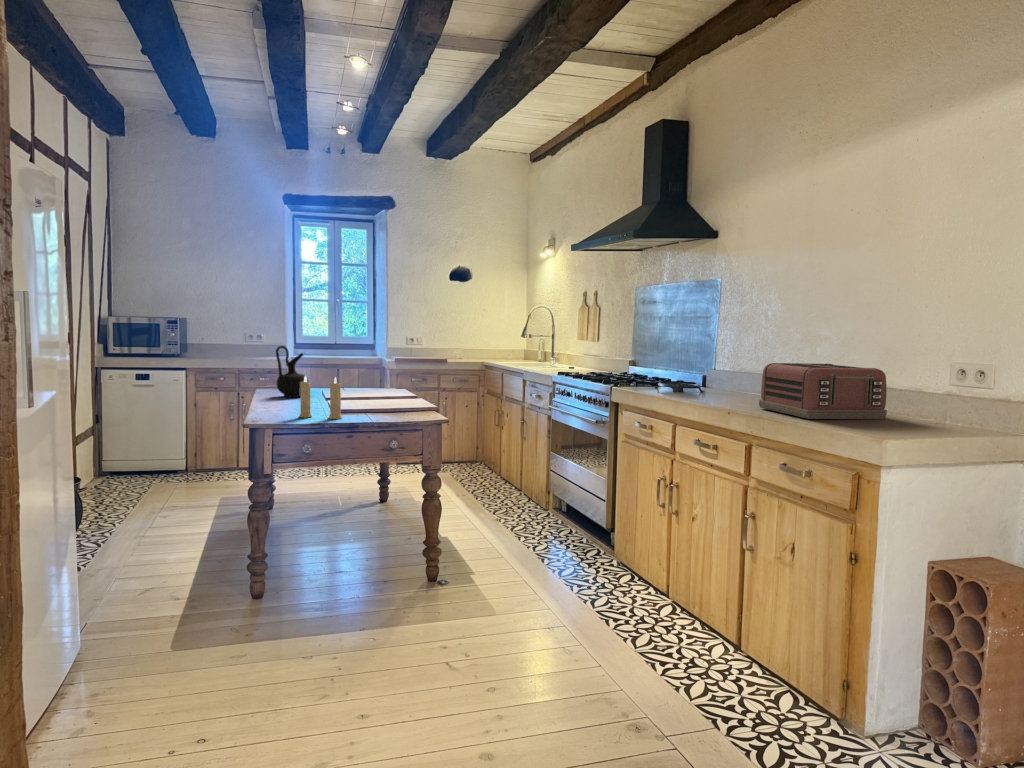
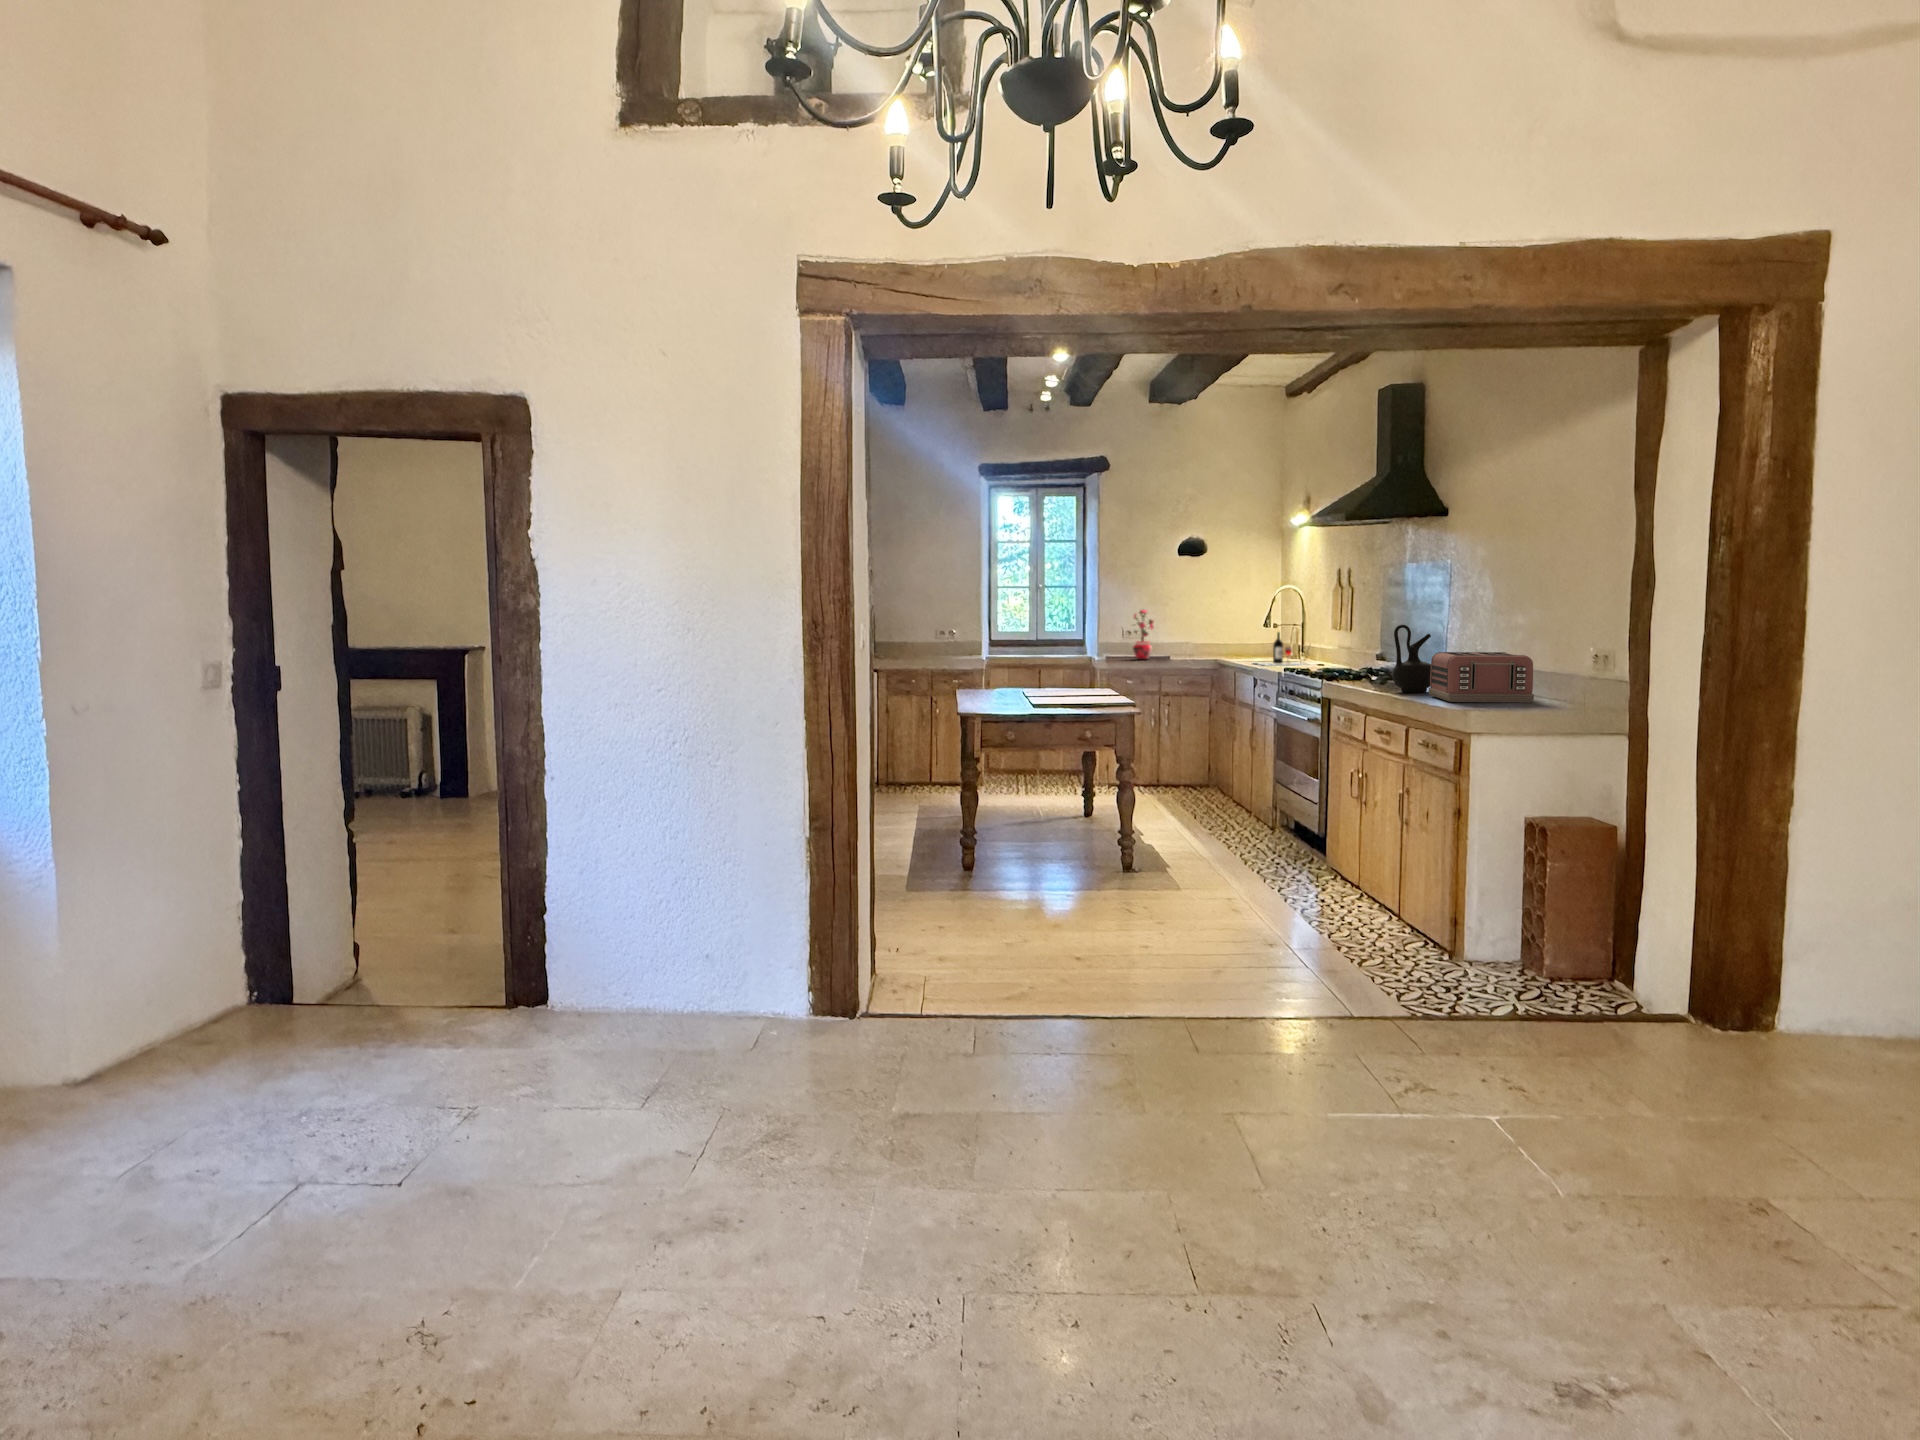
potted plant: none [412,320,434,362] -> present [1132,610,1153,660]
wine bottle: none [516,341,570,369] -> present [1259,632,1303,666]
ceramic jug: present [276,346,308,397] -> present [1392,625,1431,693]
candle: present [299,376,342,419] -> none [1003,669,1042,710]

